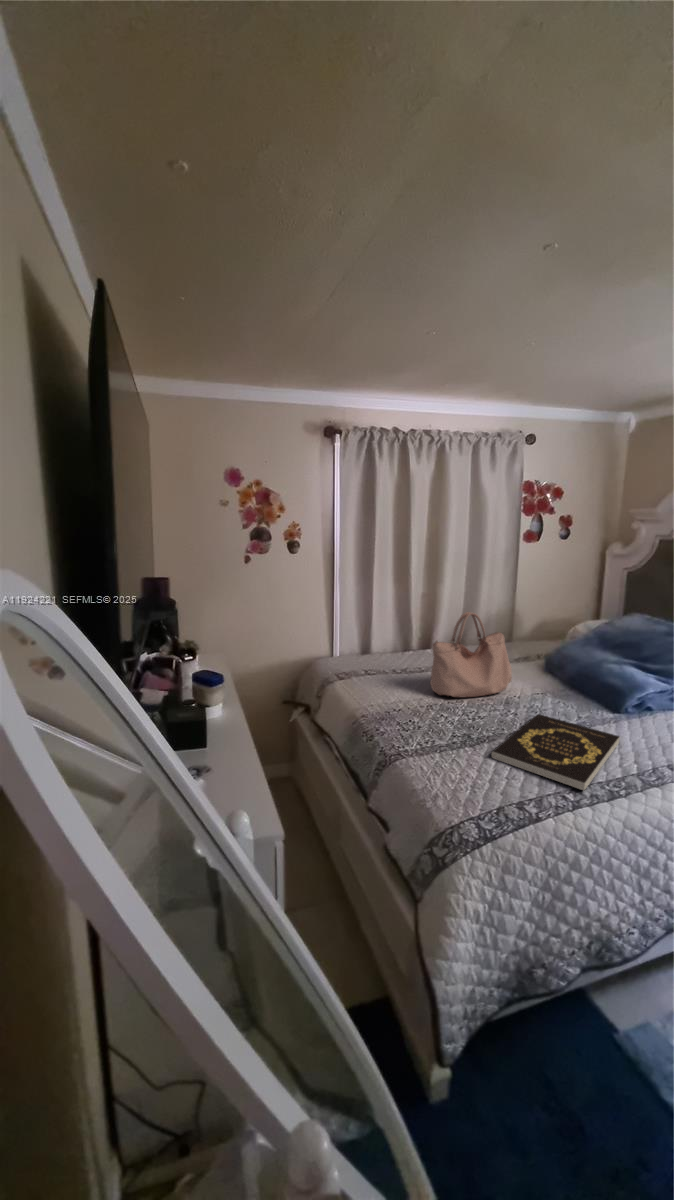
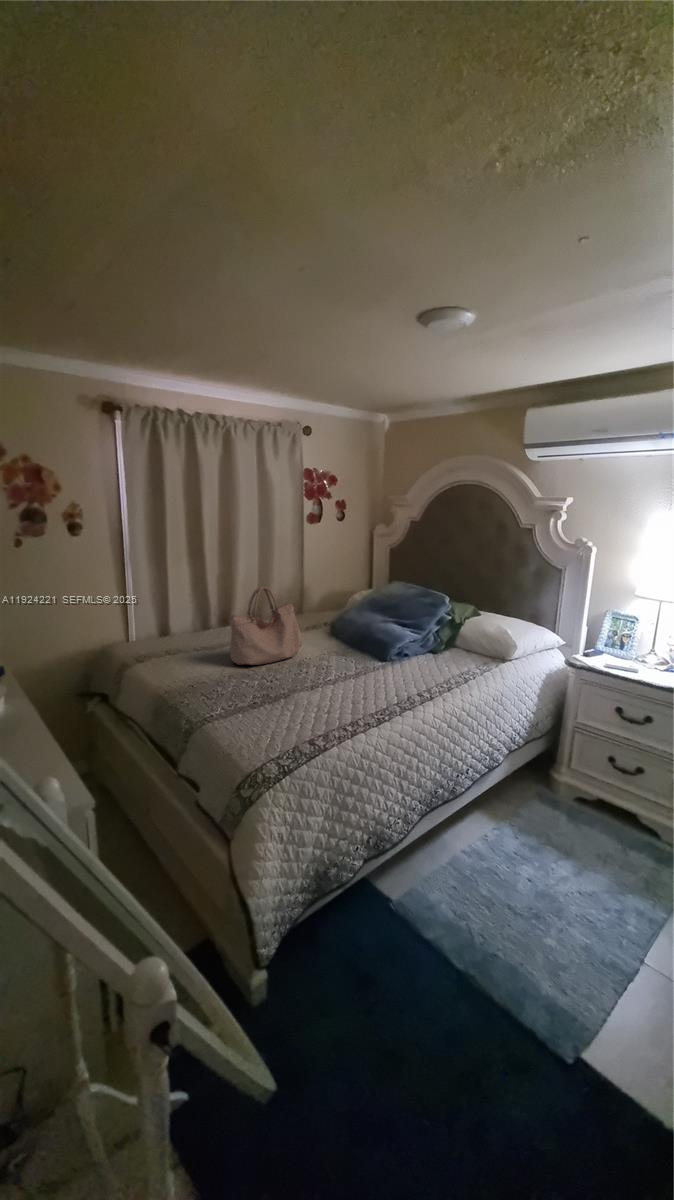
book: present [491,714,620,791] -> none [287,670,385,722]

